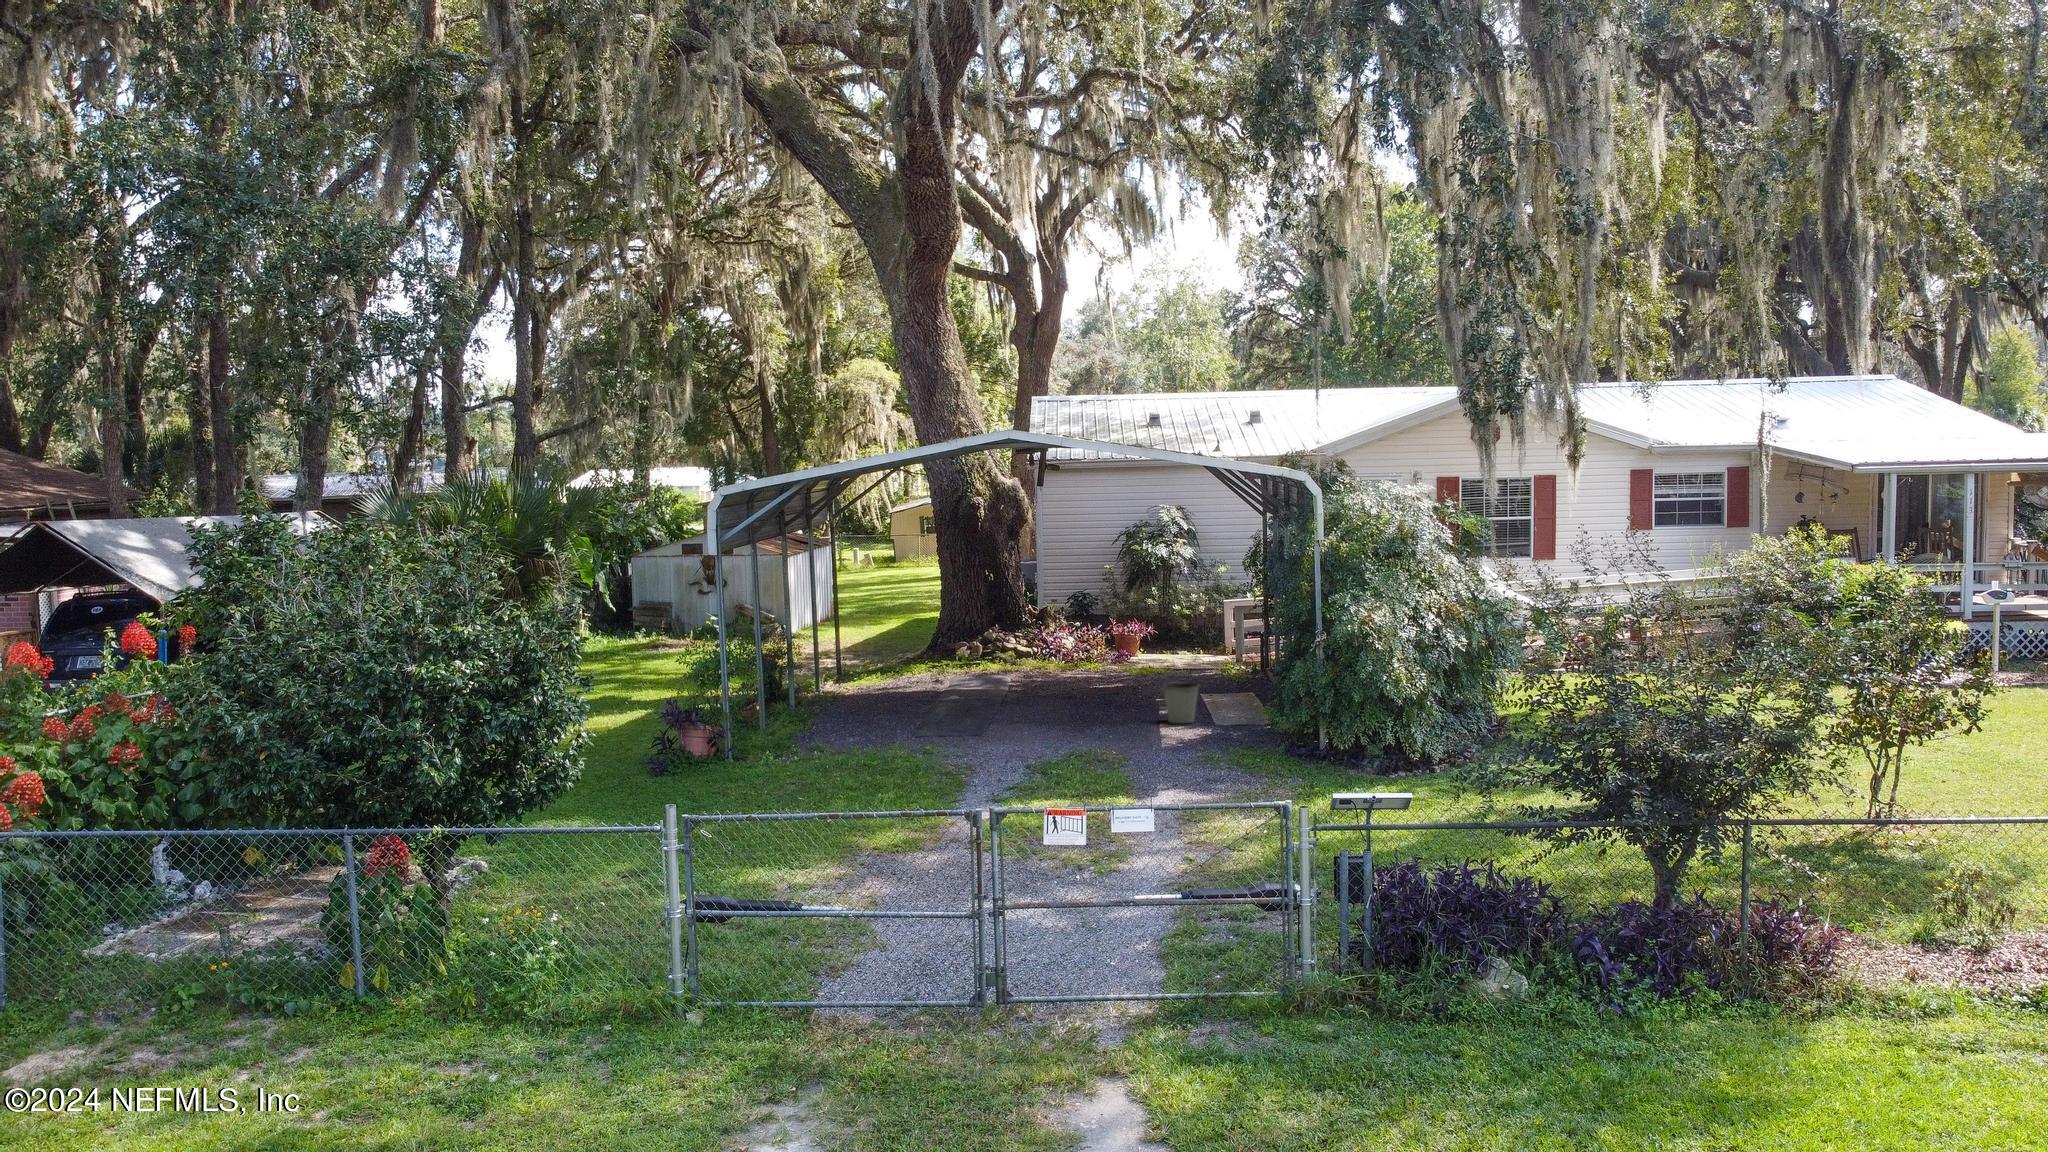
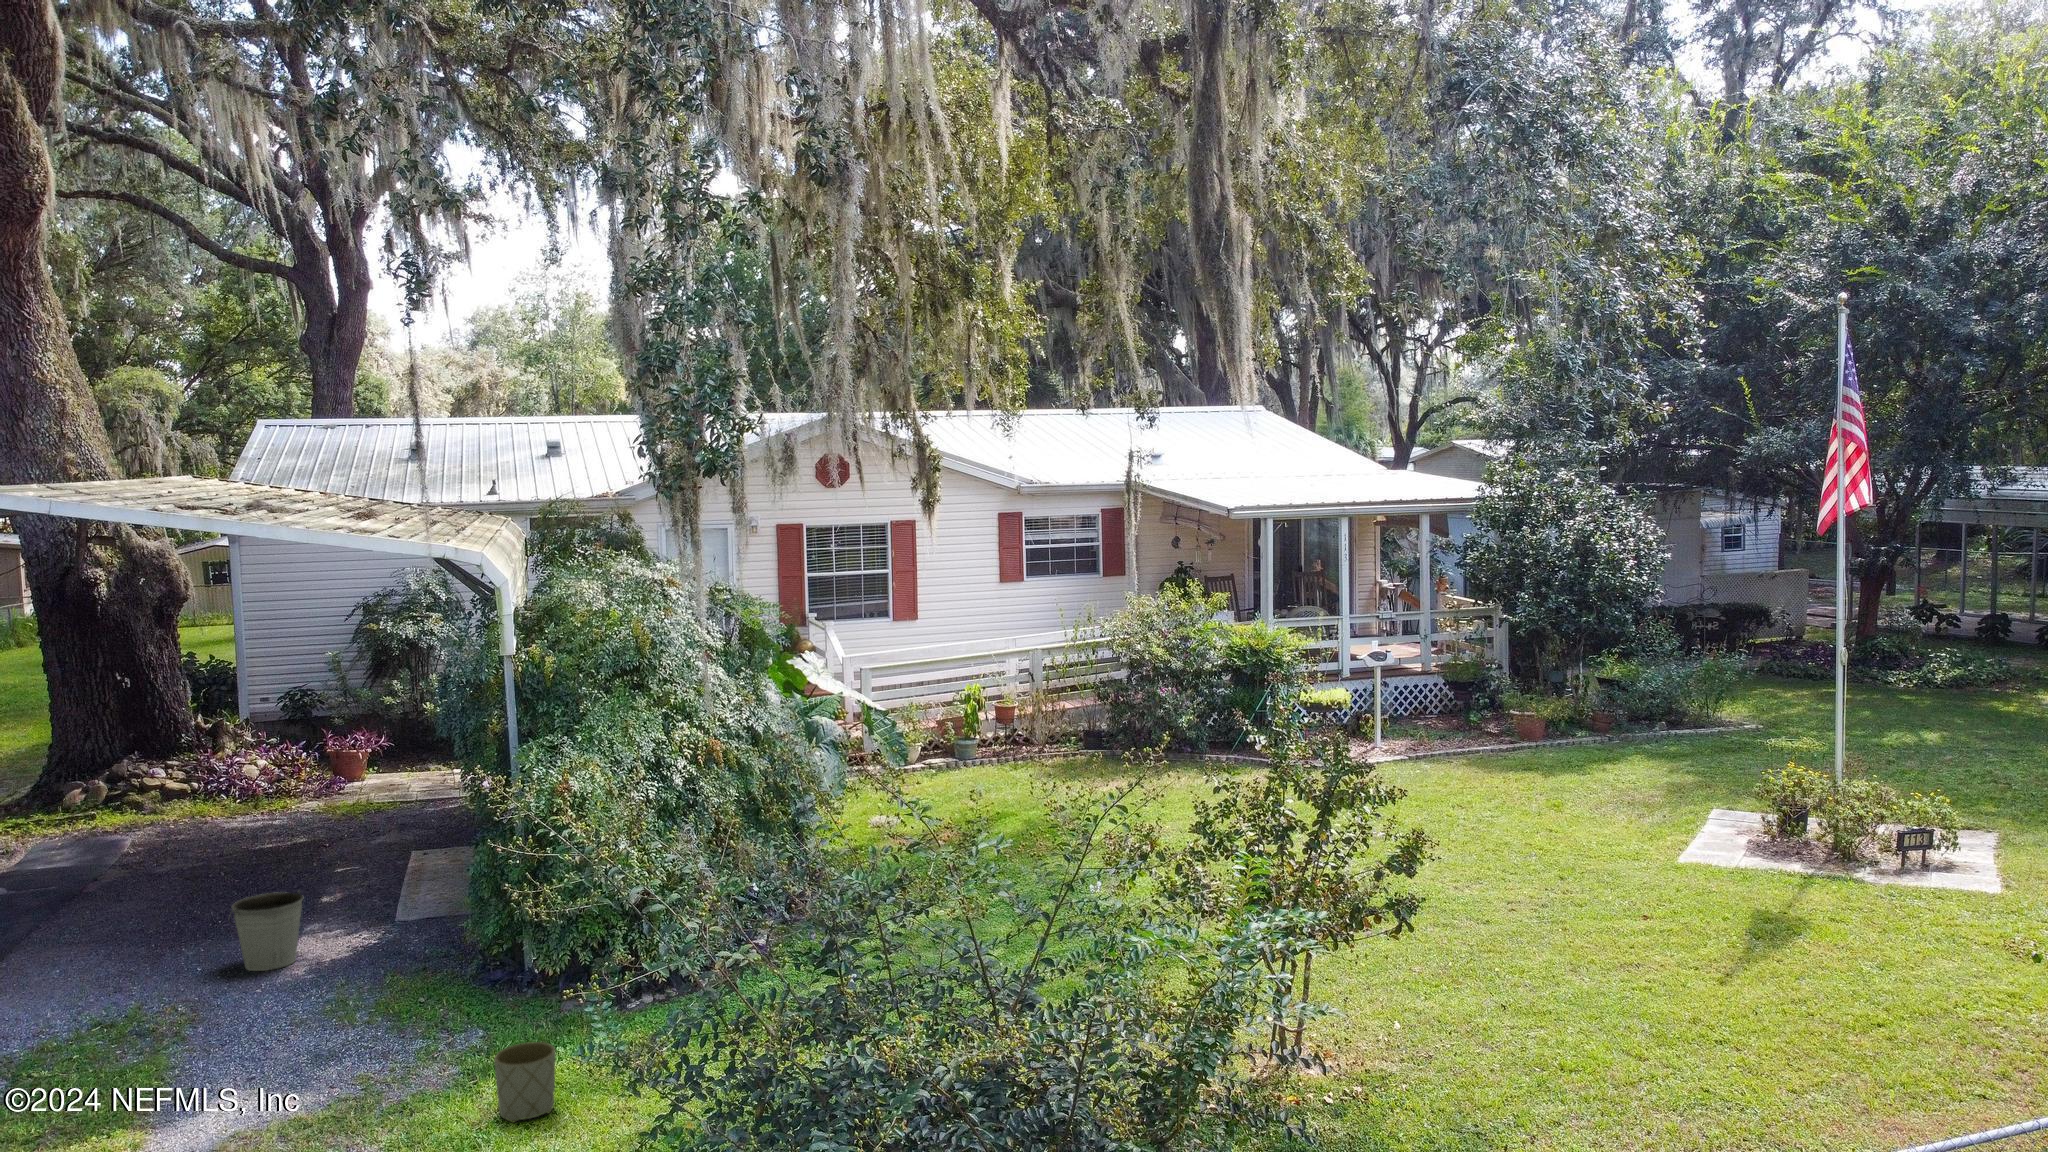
planter: none [1360,739,1391,774] -> present [494,1042,556,1123]

